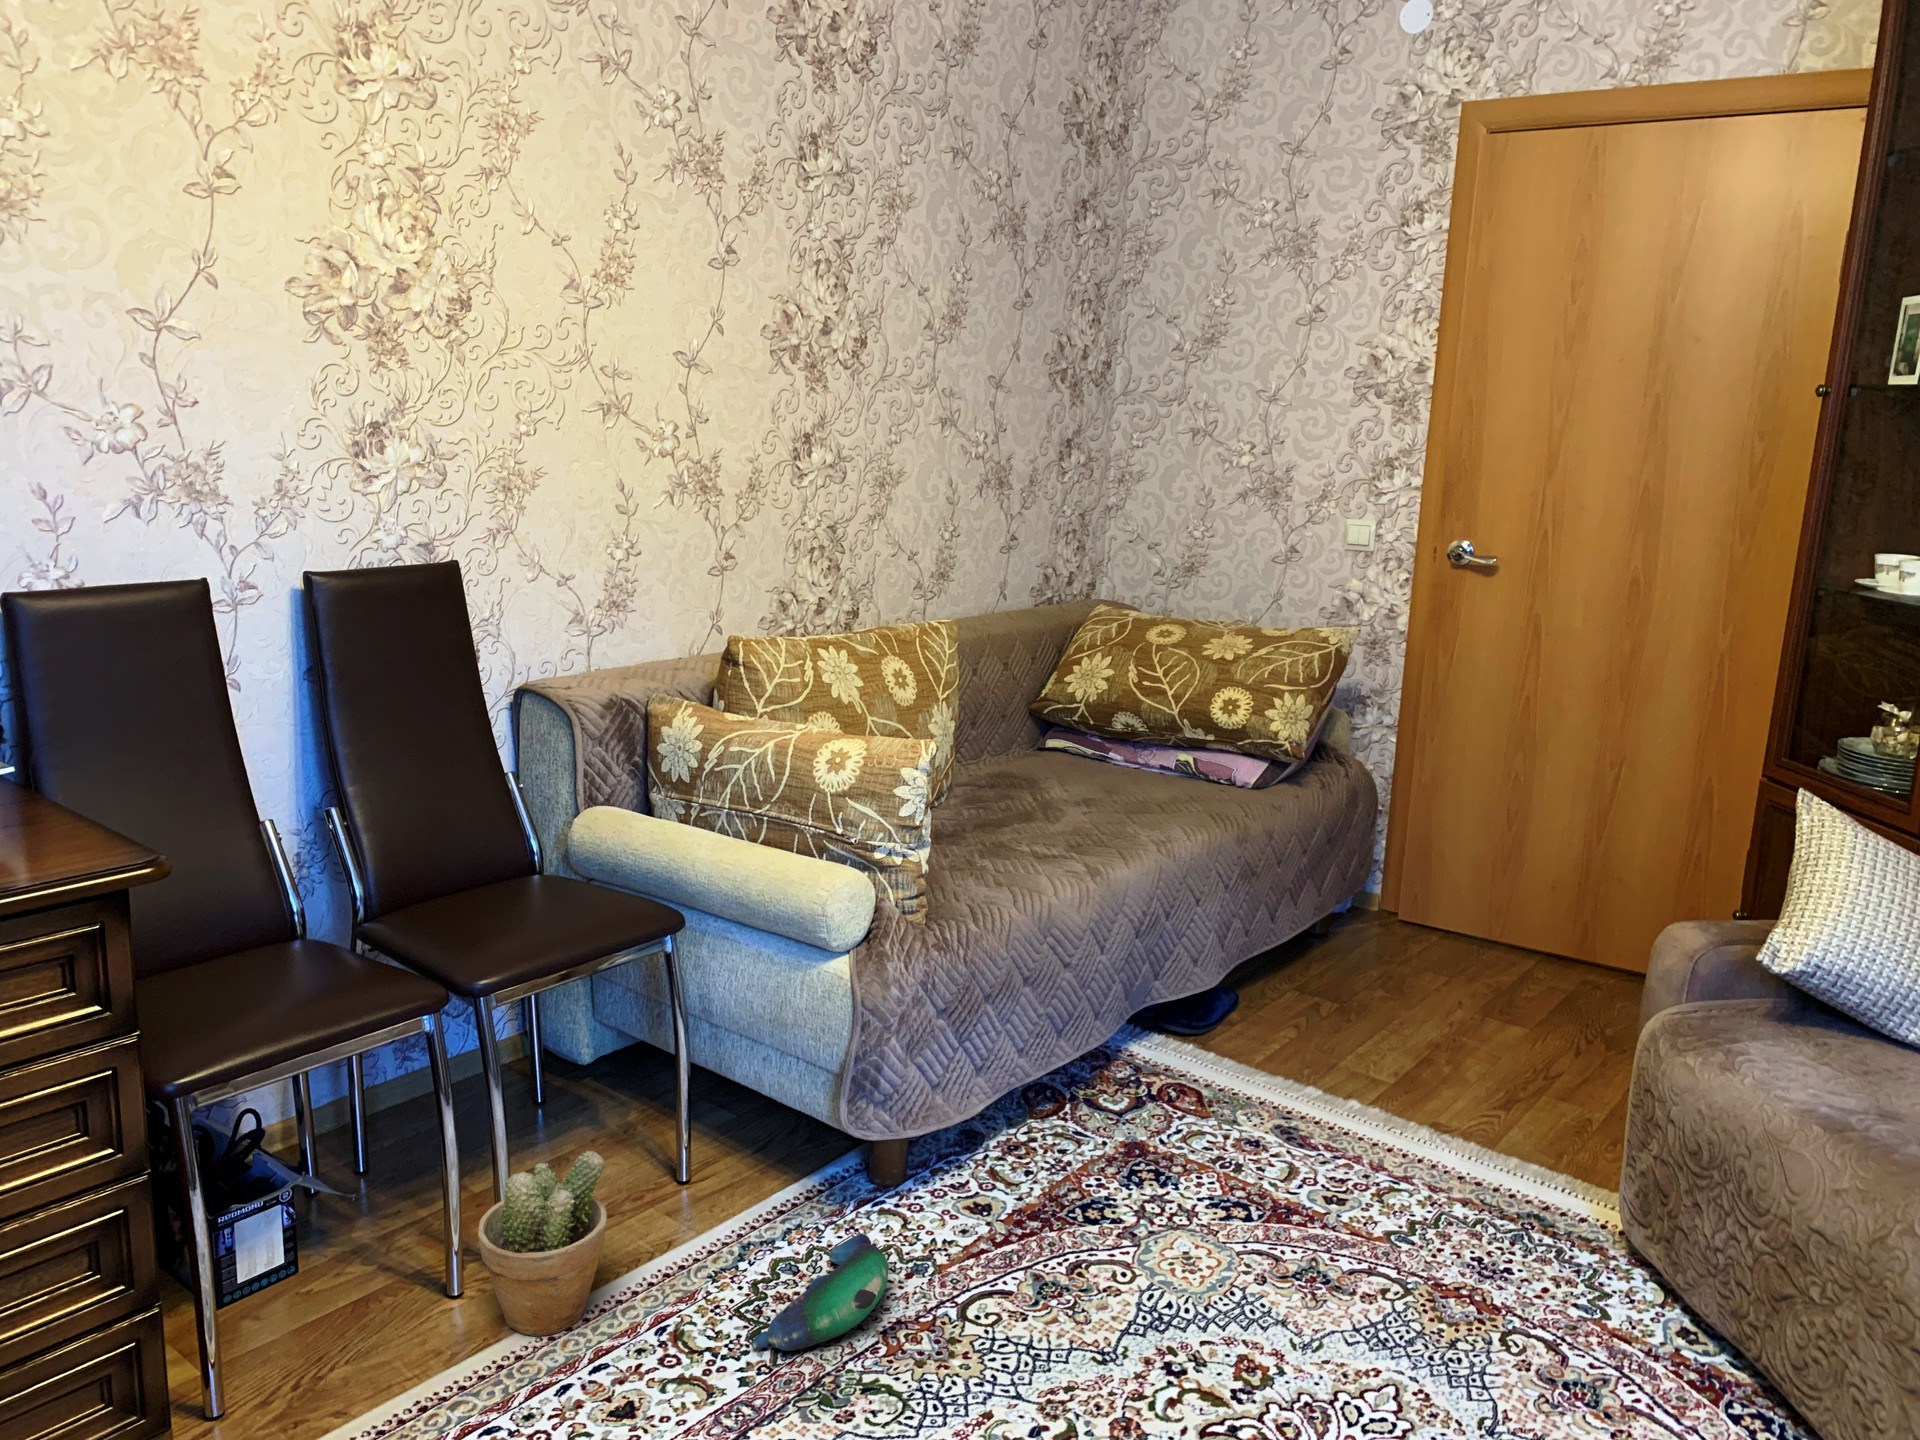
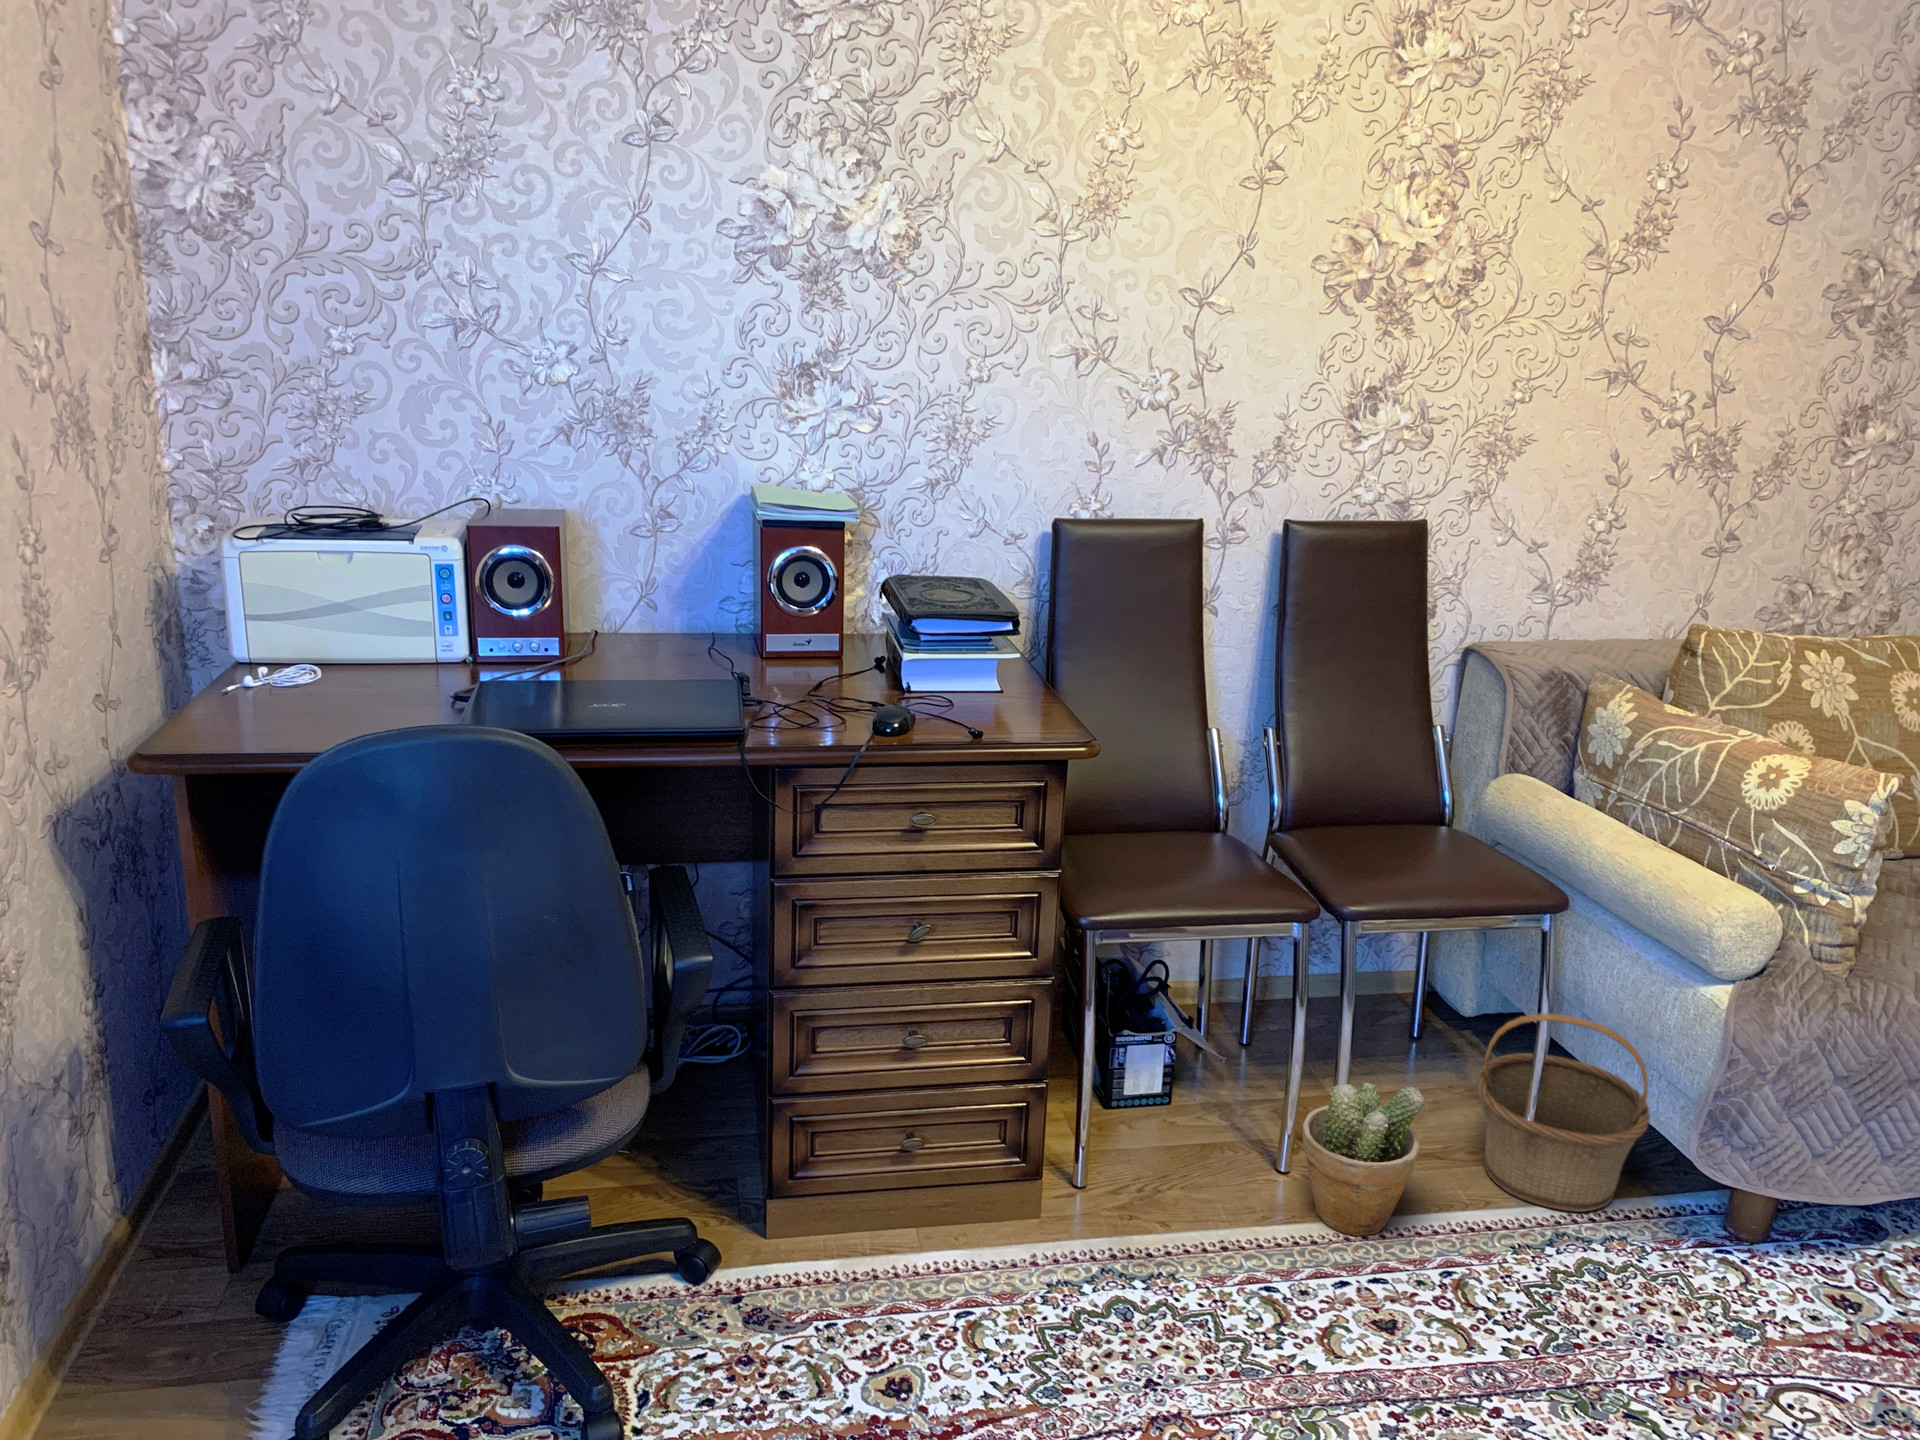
basket: none [633,1028,796,1225] -> present [1476,1014,1650,1212]
plush toy: present [751,1233,889,1351] -> none [1527,1270,1698,1354]

